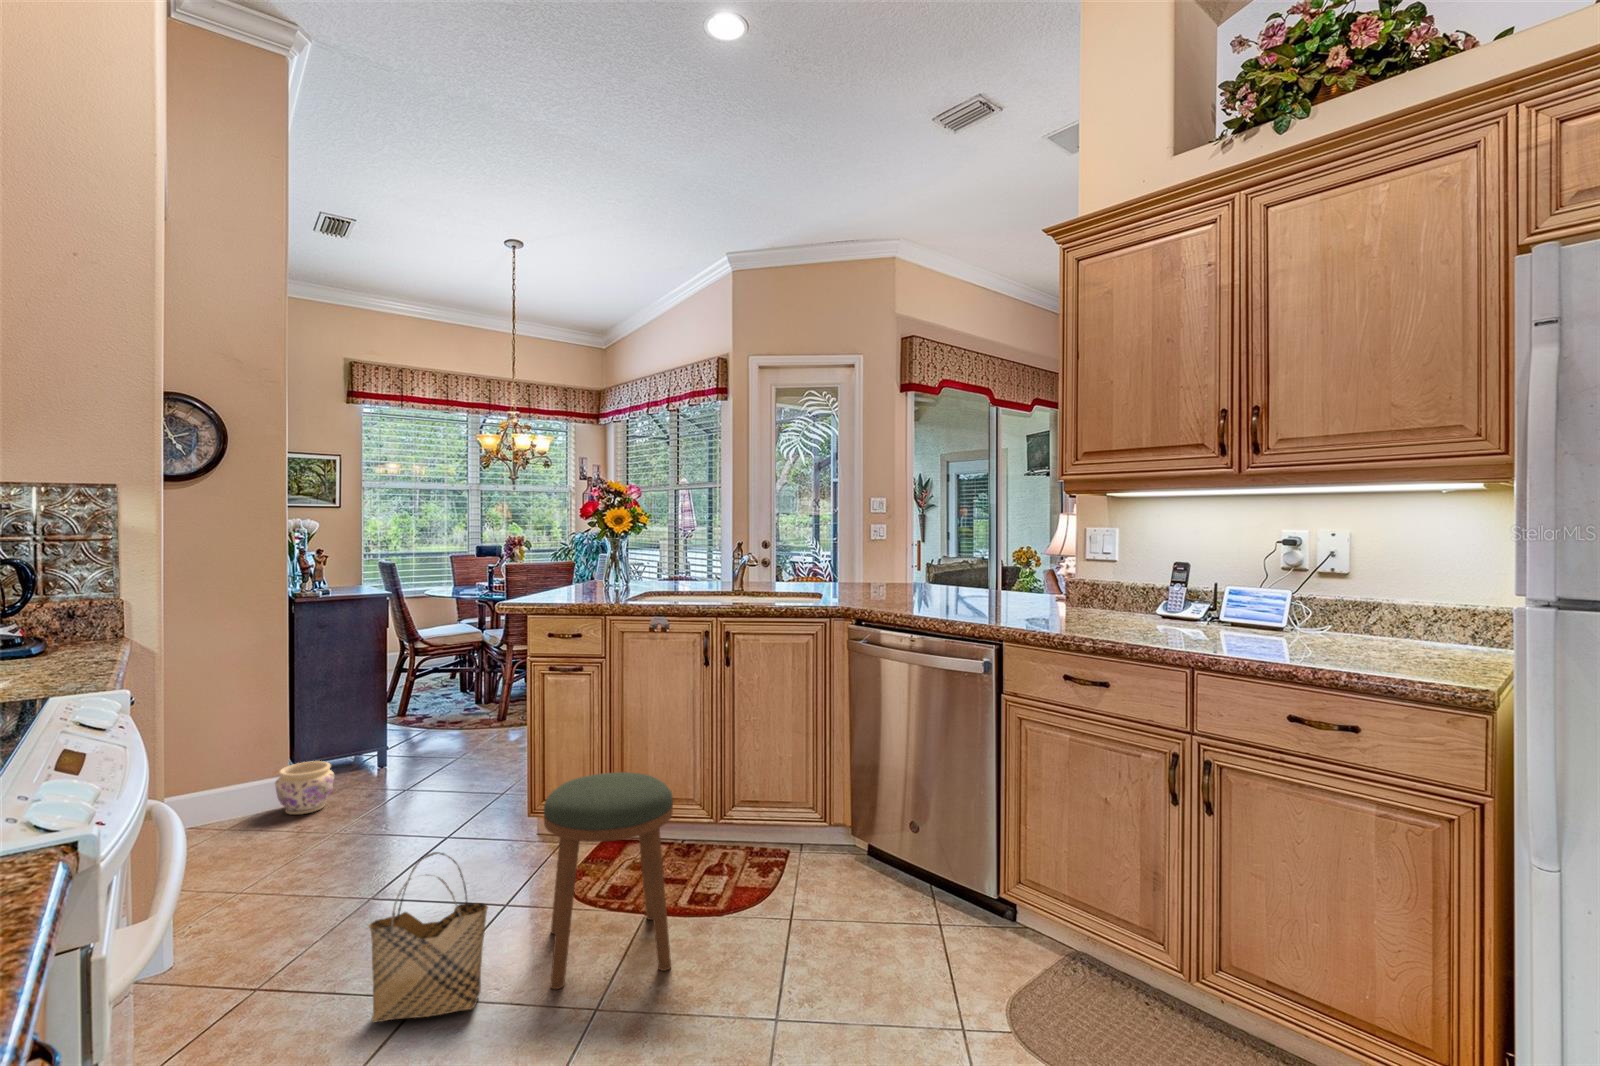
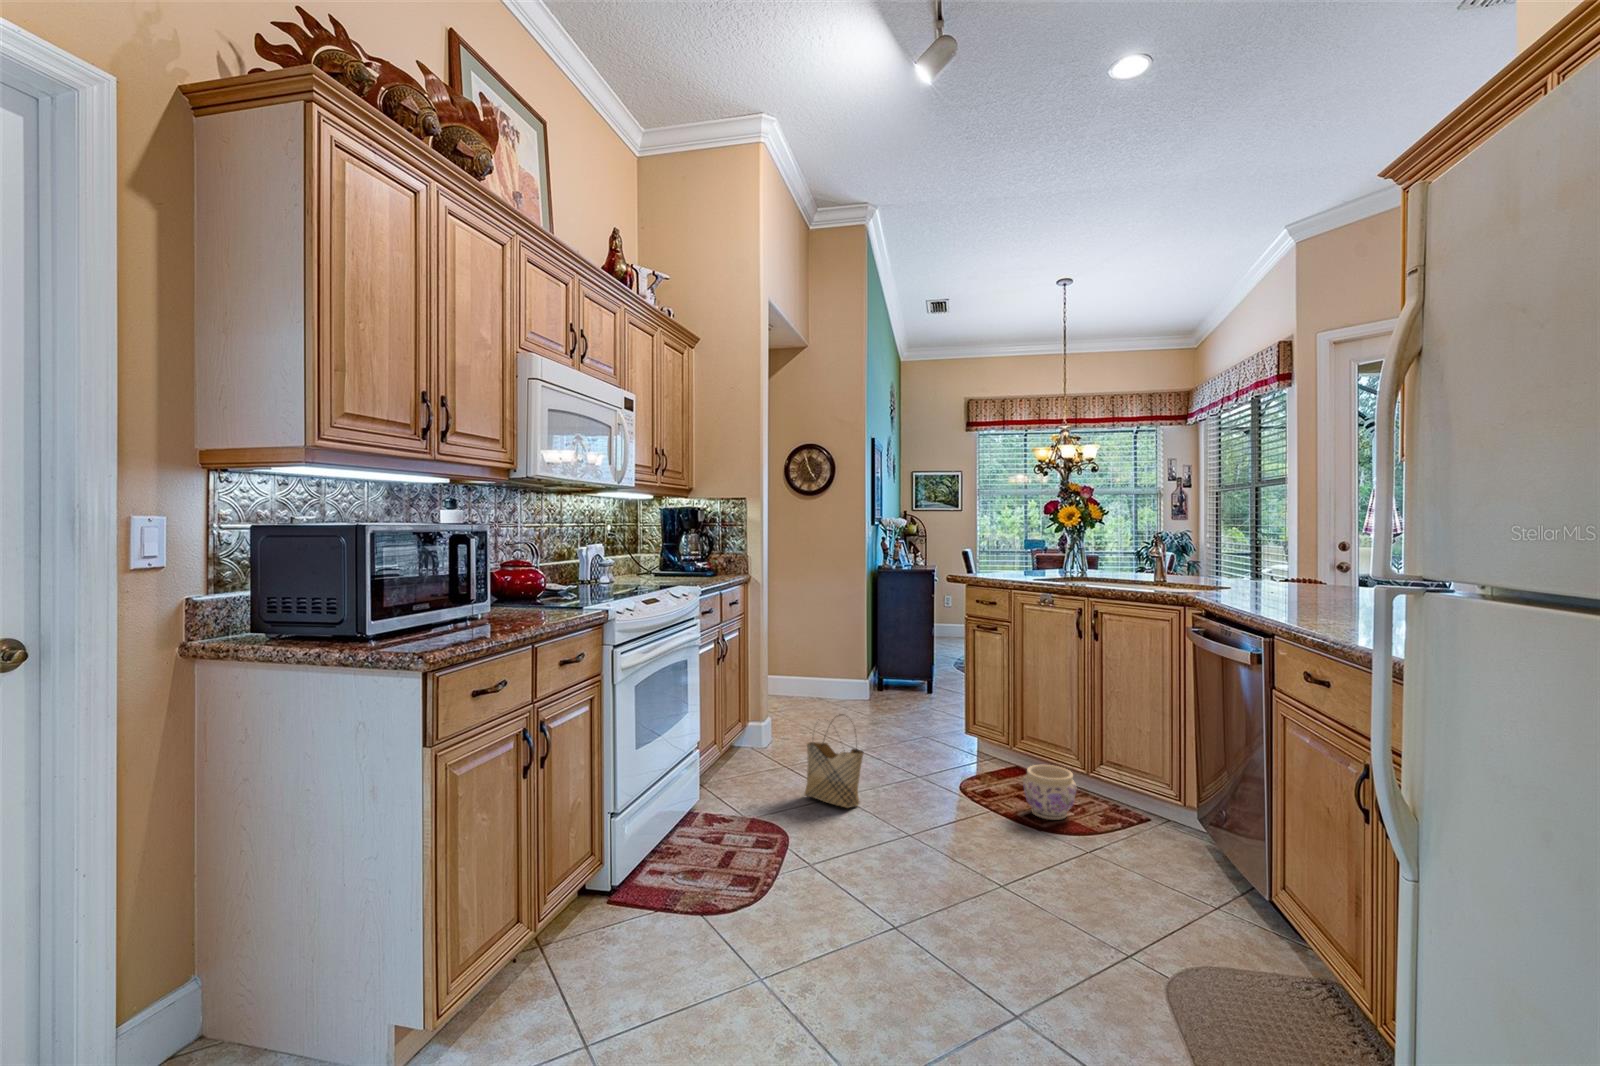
planter: present [275,761,334,815] -> present [1023,765,1077,820]
stool: present [544,772,673,989] -> none [894,695,994,836]

